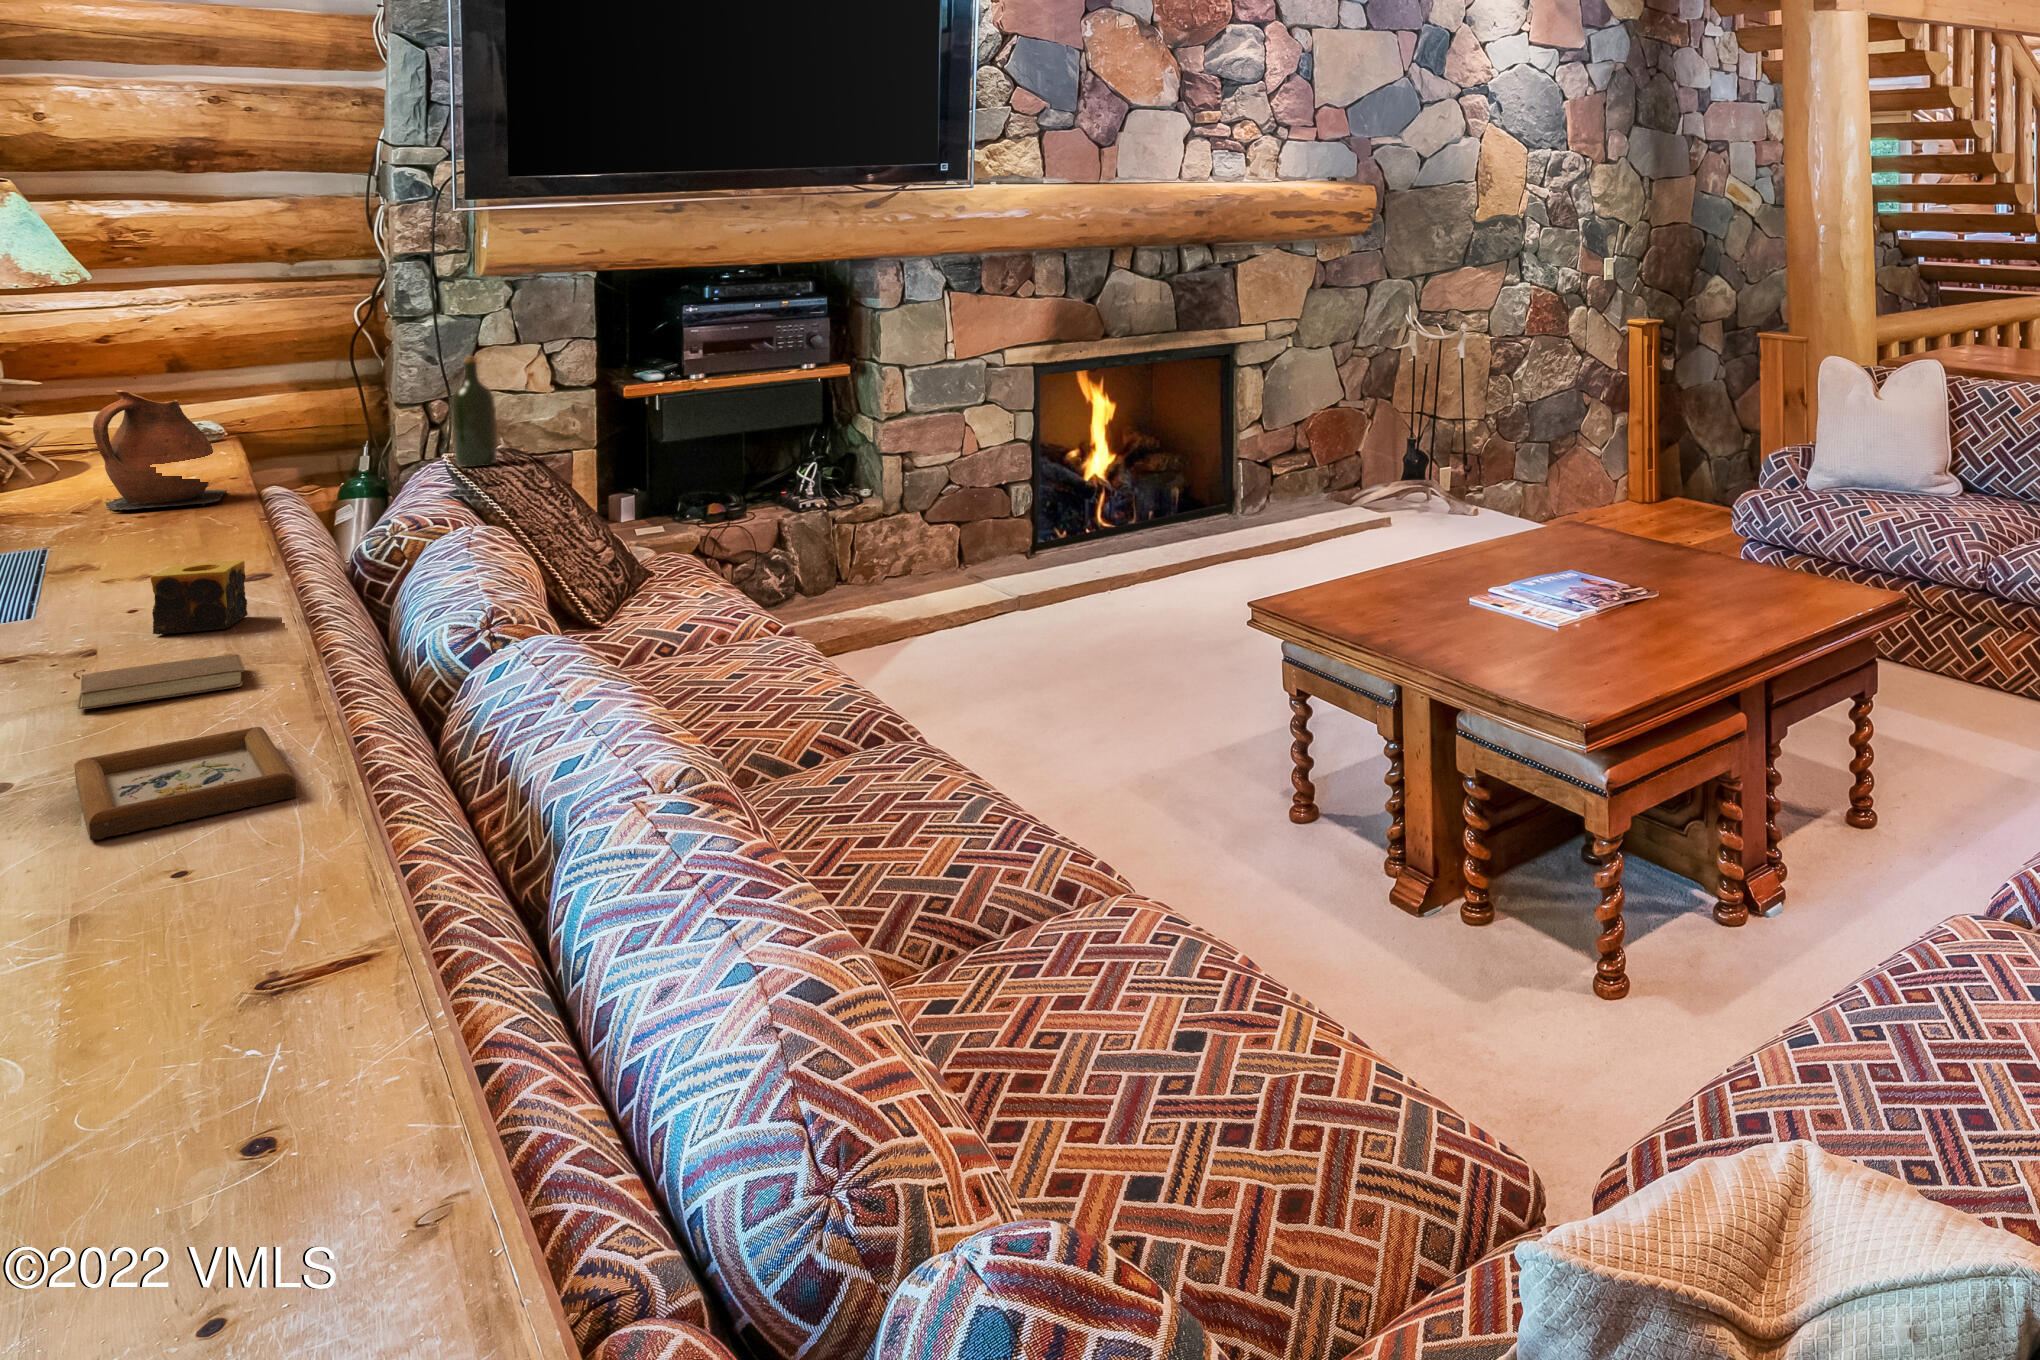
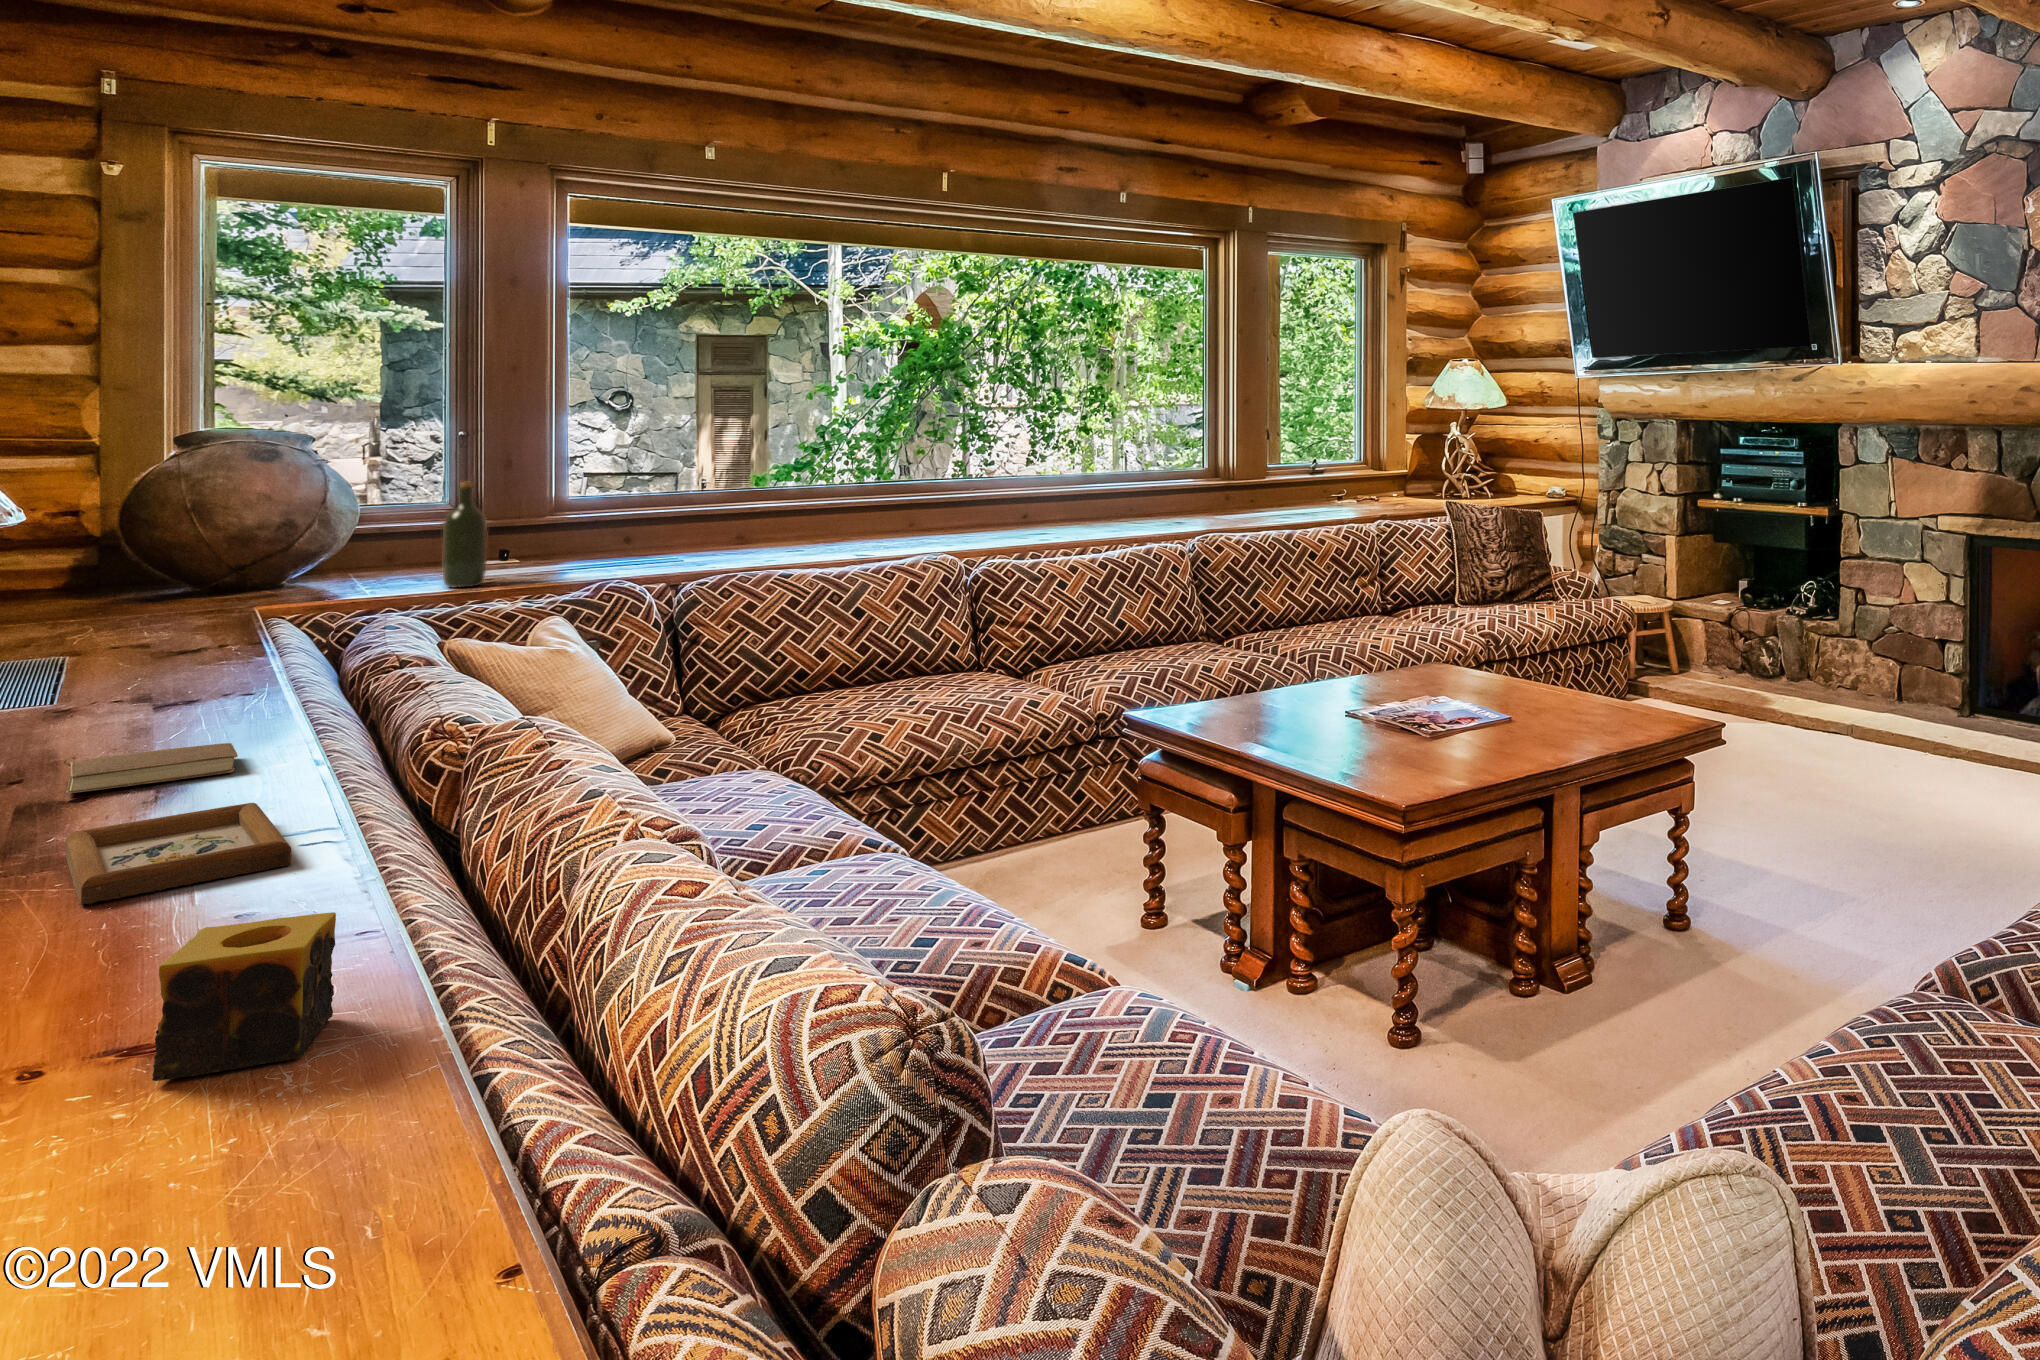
ceramic pitcher: present [93,390,227,510] -> none [89,509,215,625]
candle: present [151,561,248,634] -> present [152,912,336,1081]

